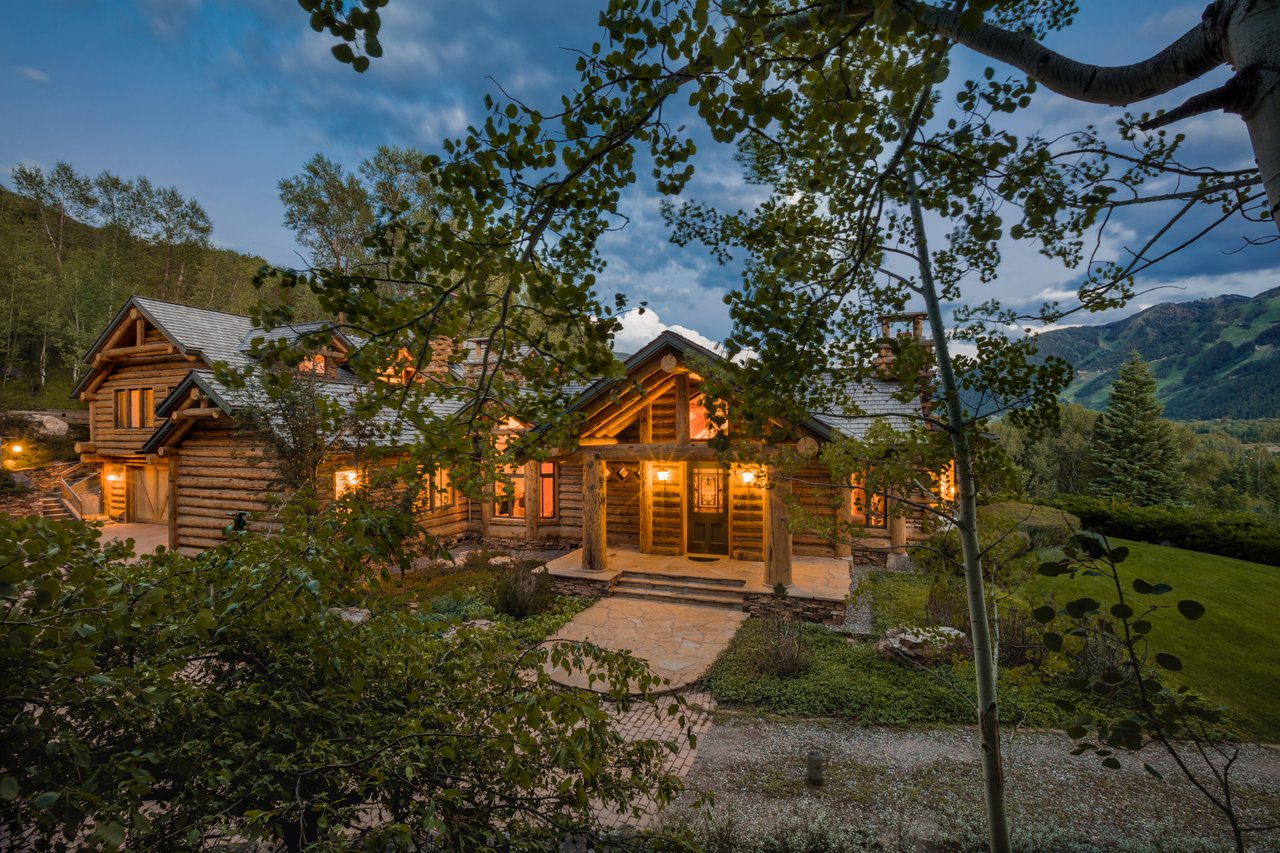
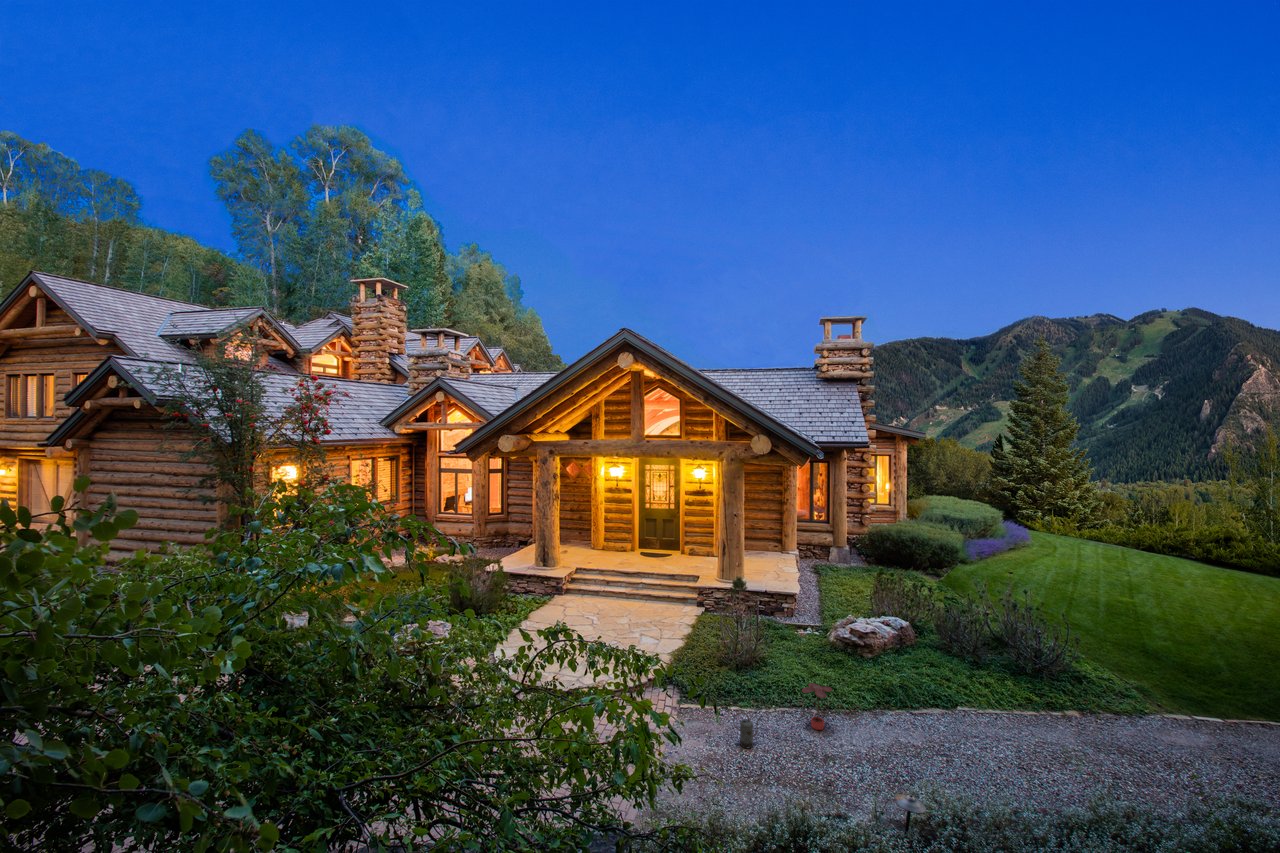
potted plant: none [876,710,911,765] -> present [802,683,832,730]

